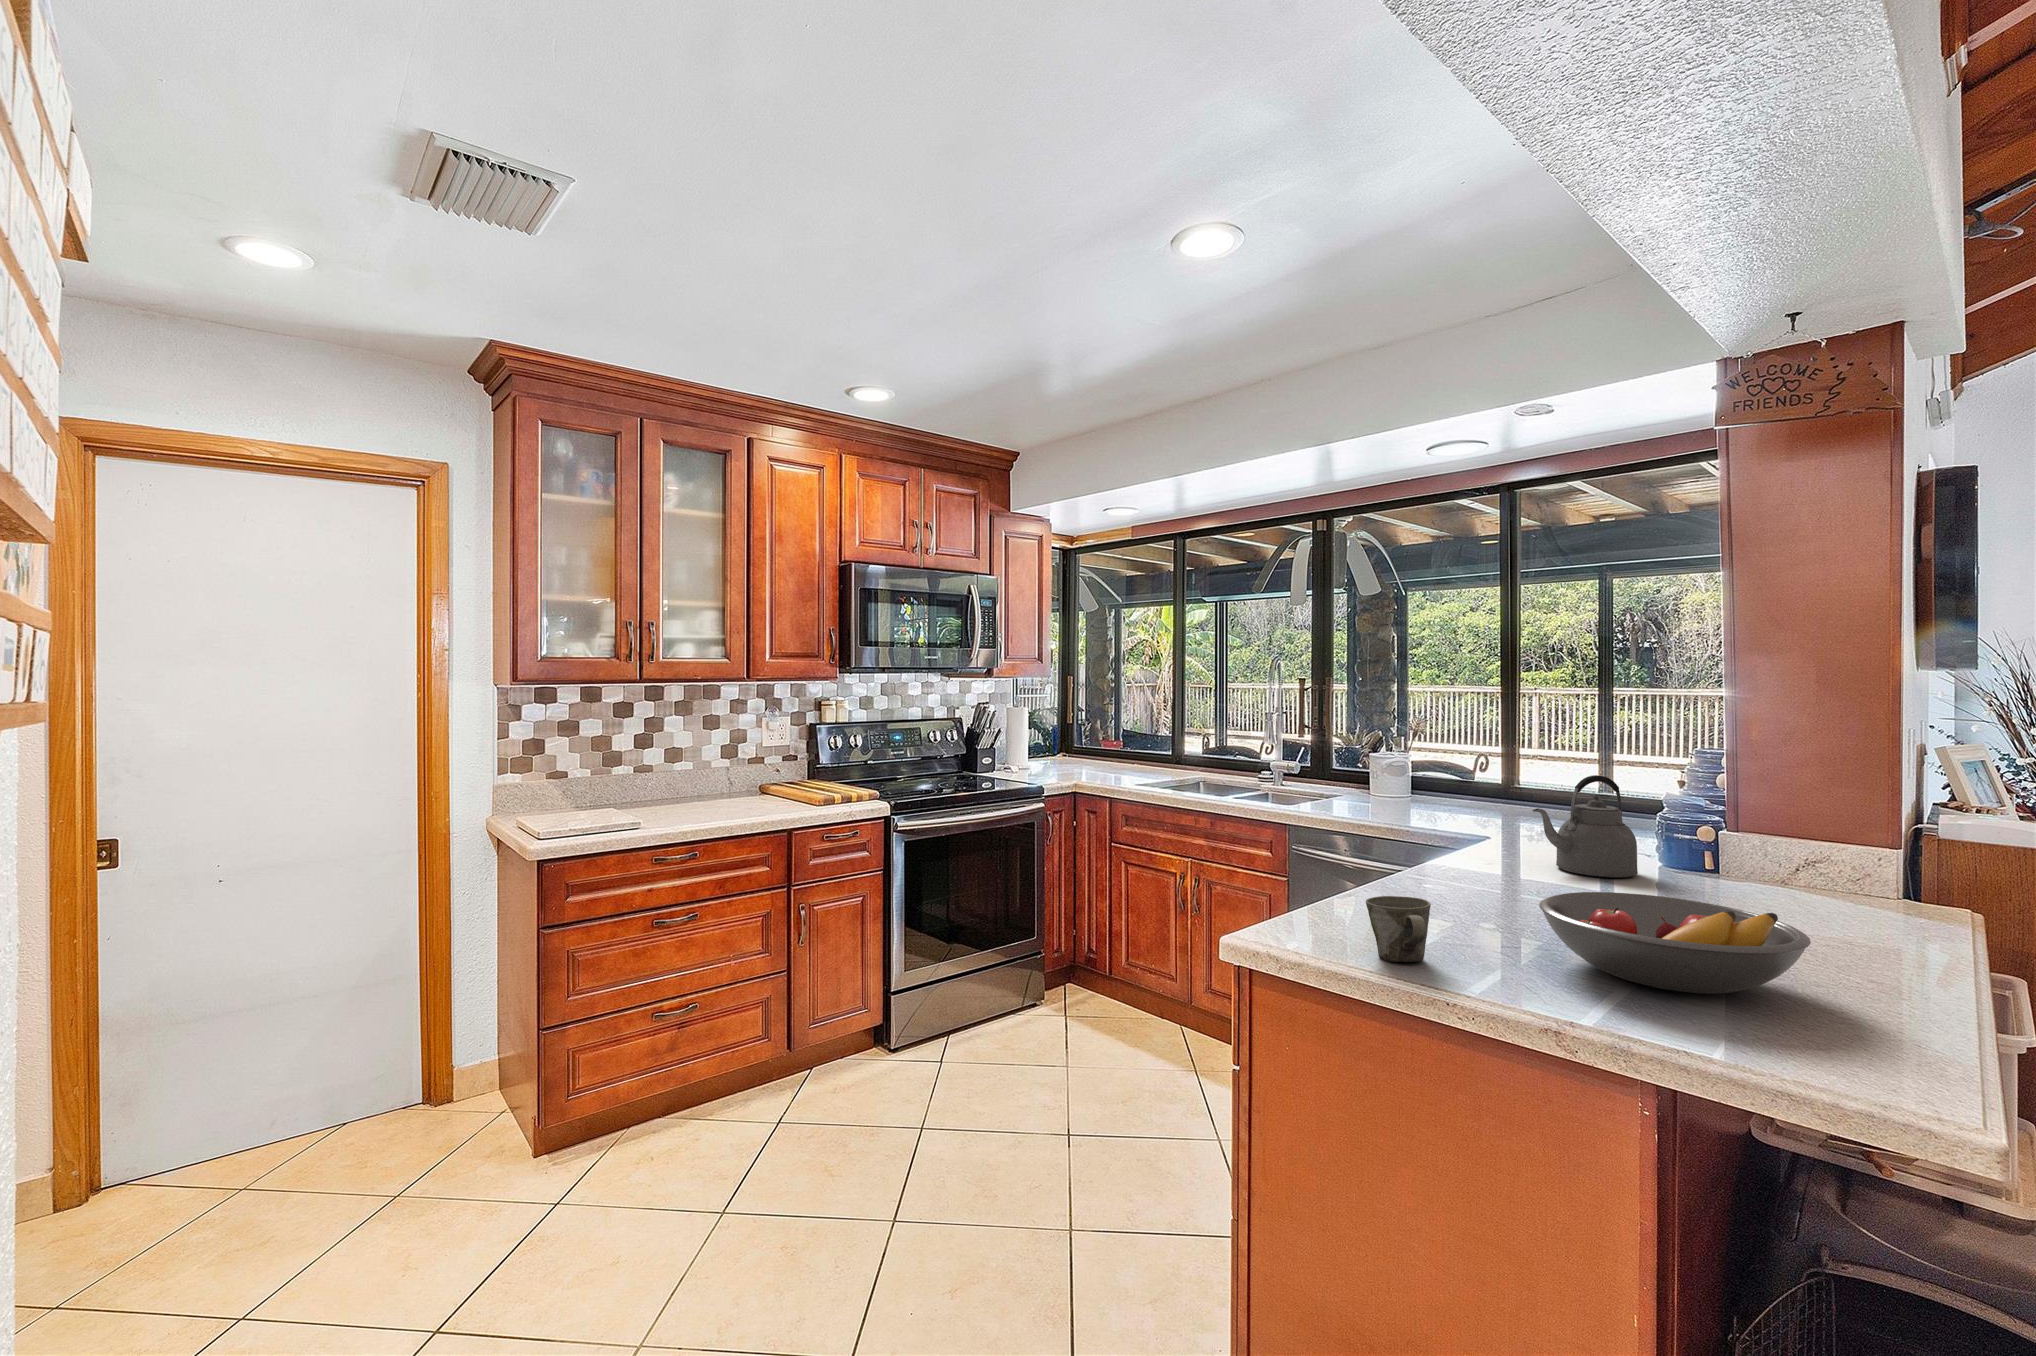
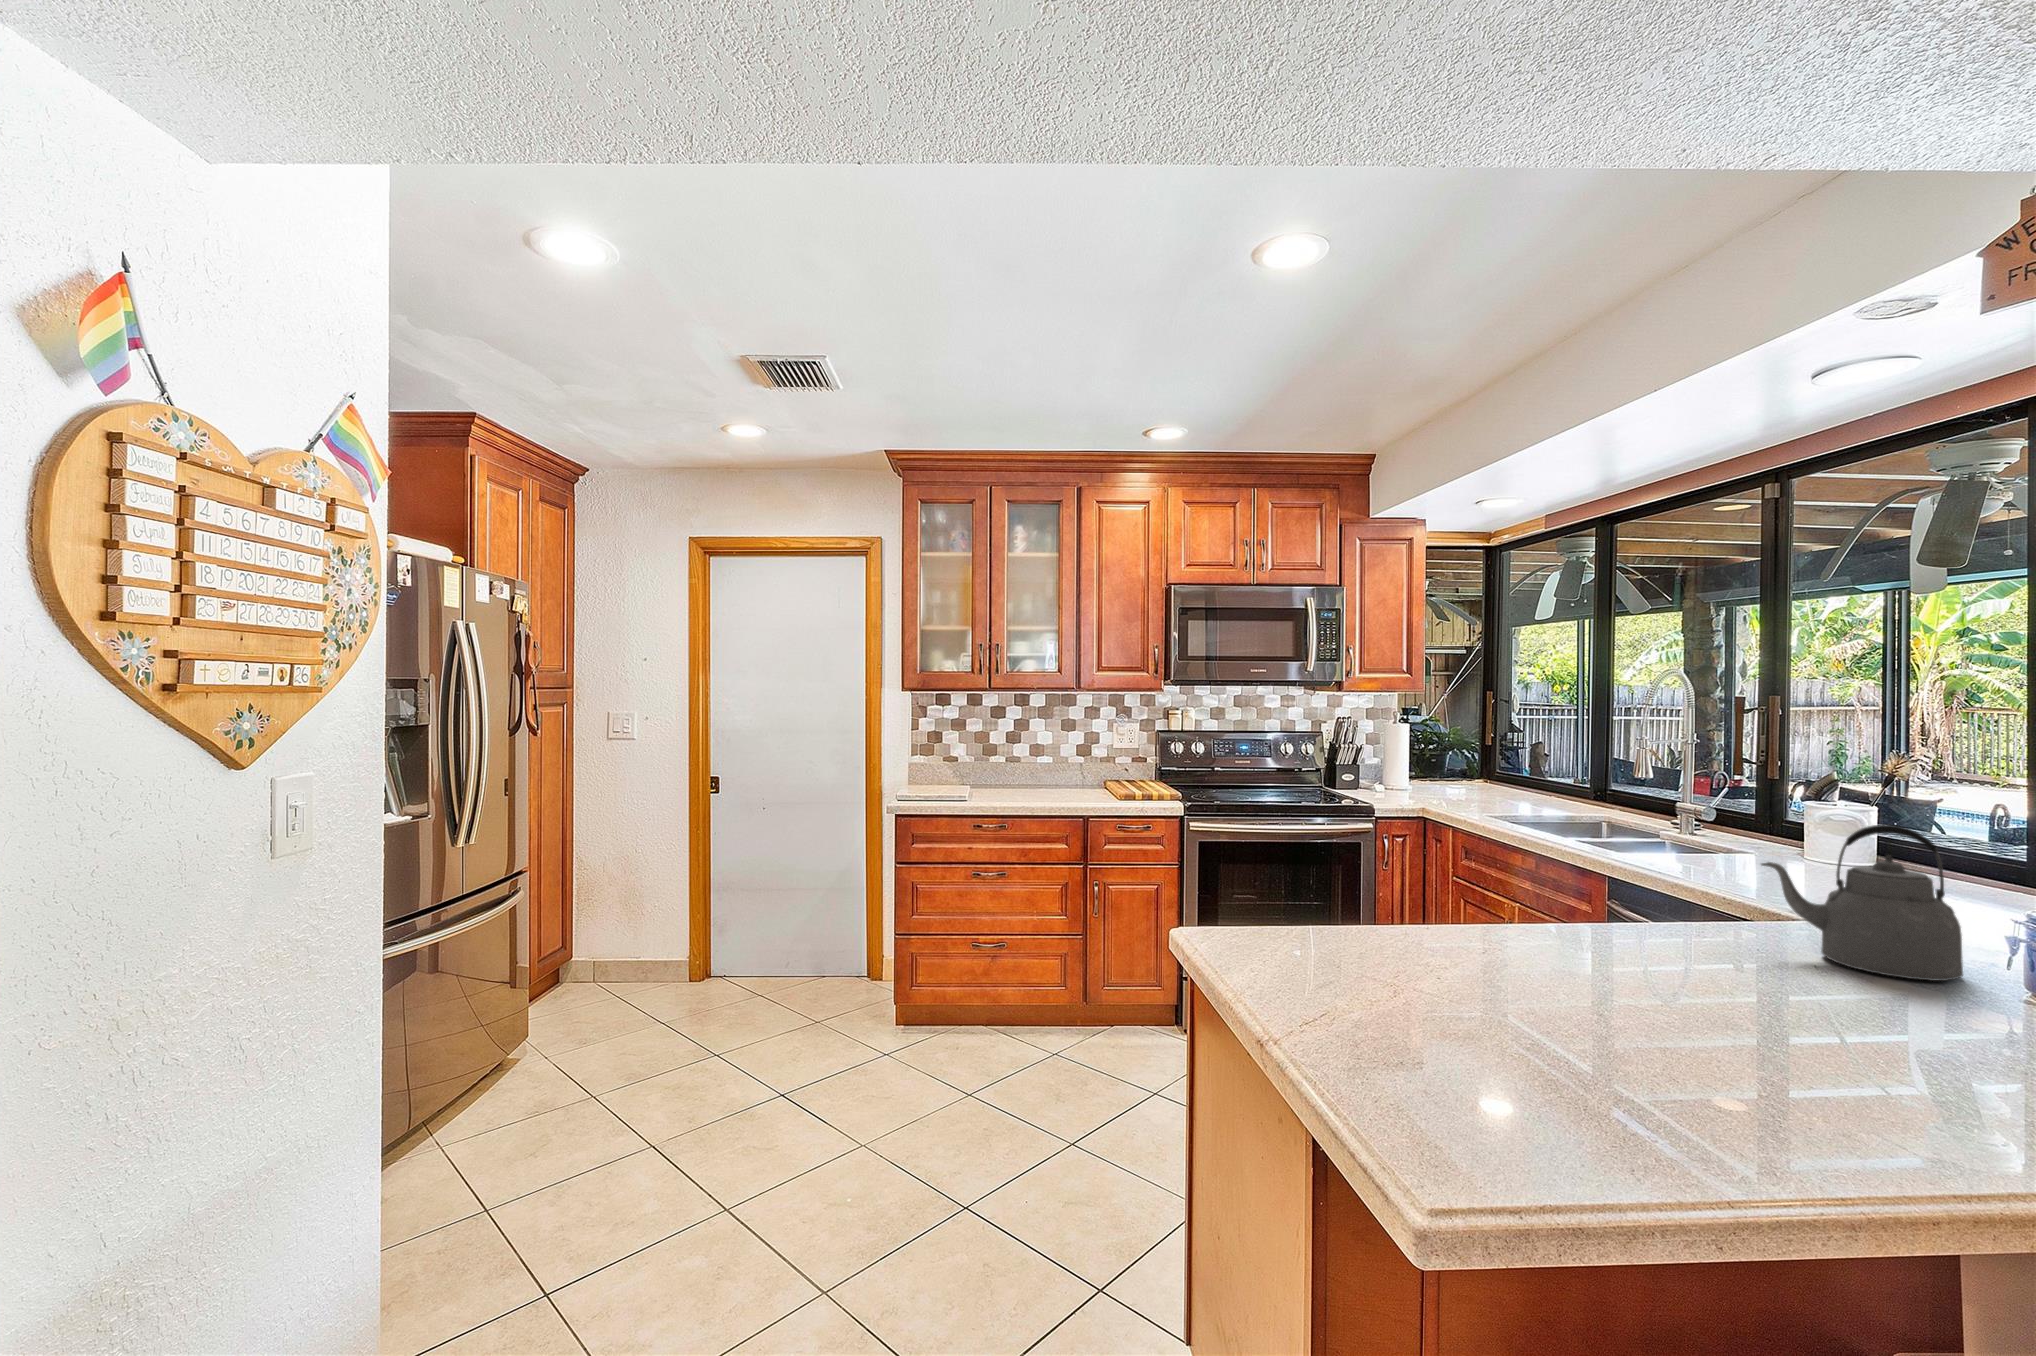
fruit bowl: present [1539,892,1811,994] -> none [1389,931,1697,1064]
mug: present [1366,896,1431,962] -> none [1246,900,1310,967]

